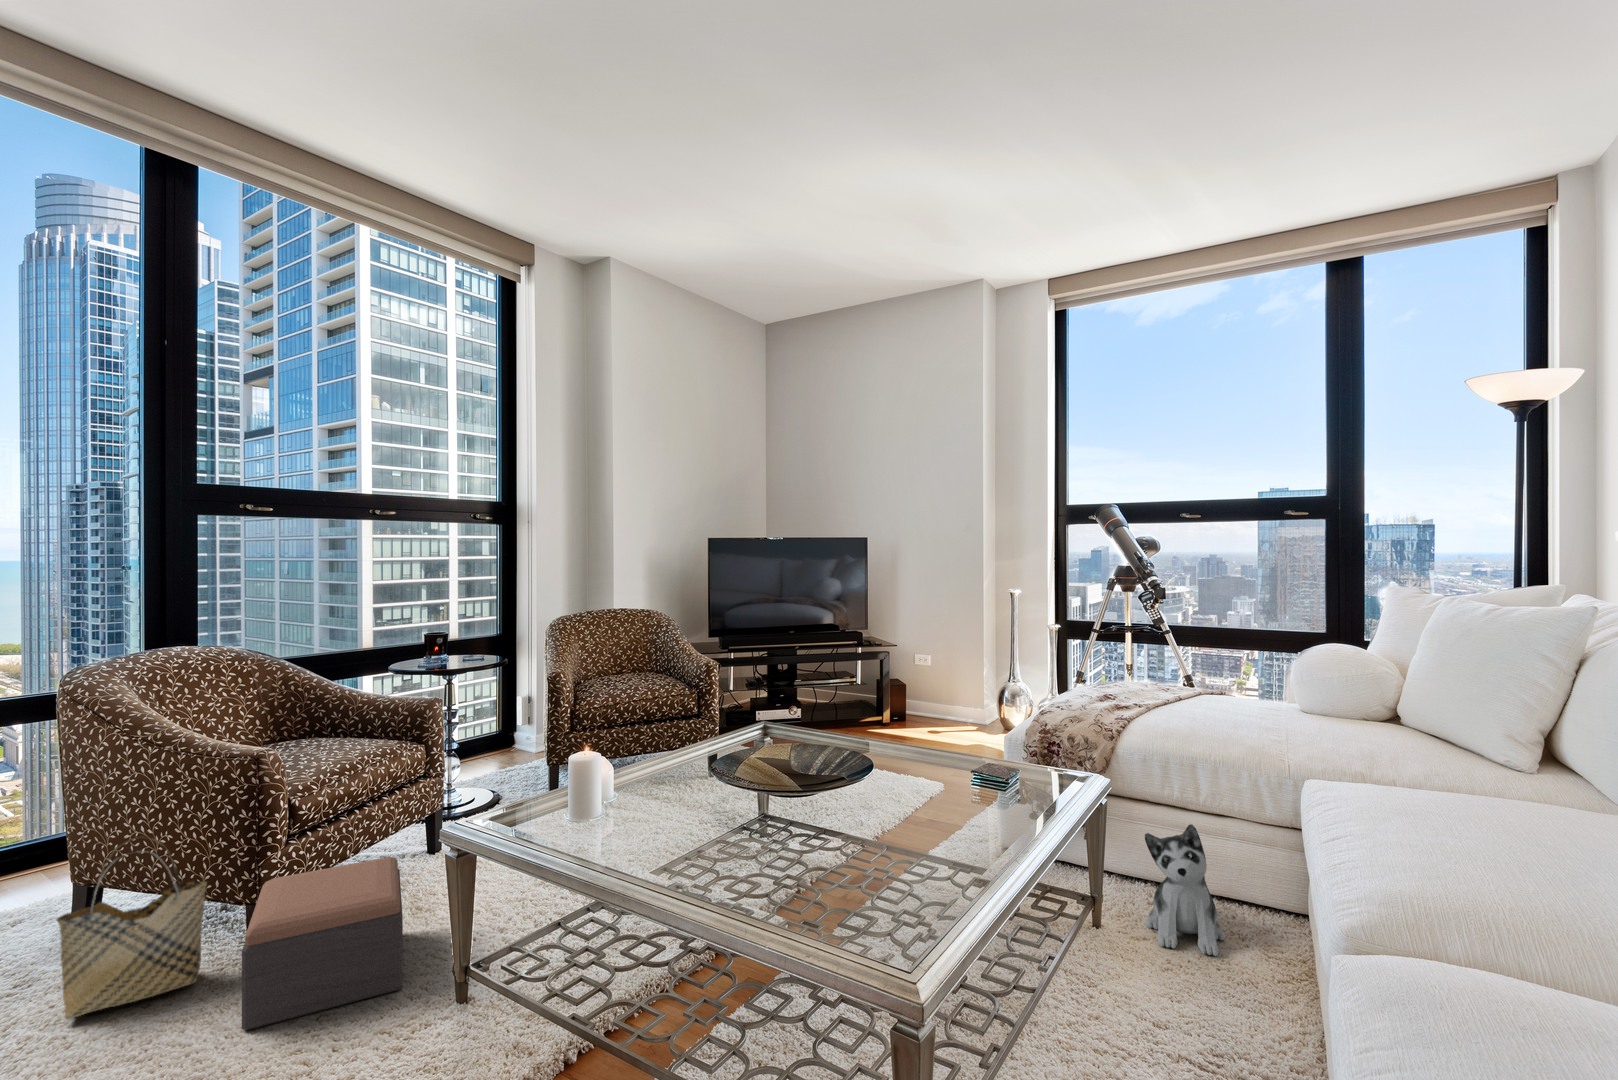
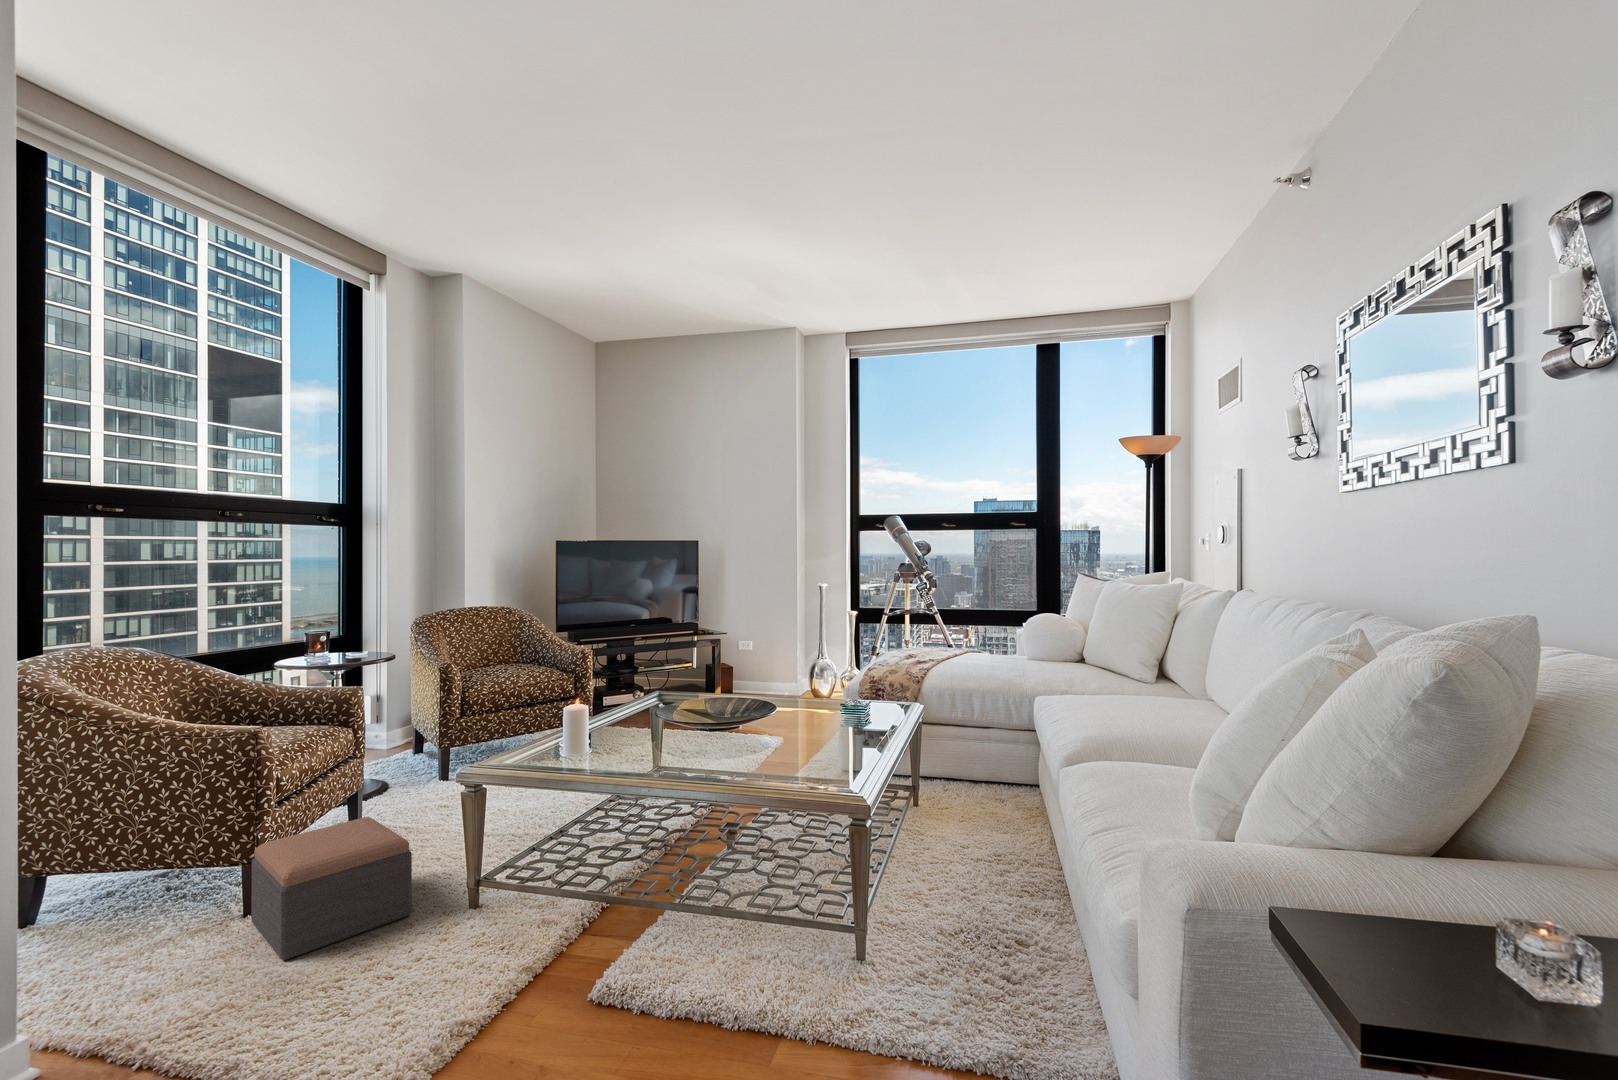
plush toy: present [1145,824,1225,956] -> none [949,729,997,811]
woven basket: present [57,837,207,1019] -> none [64,815,200,984]

